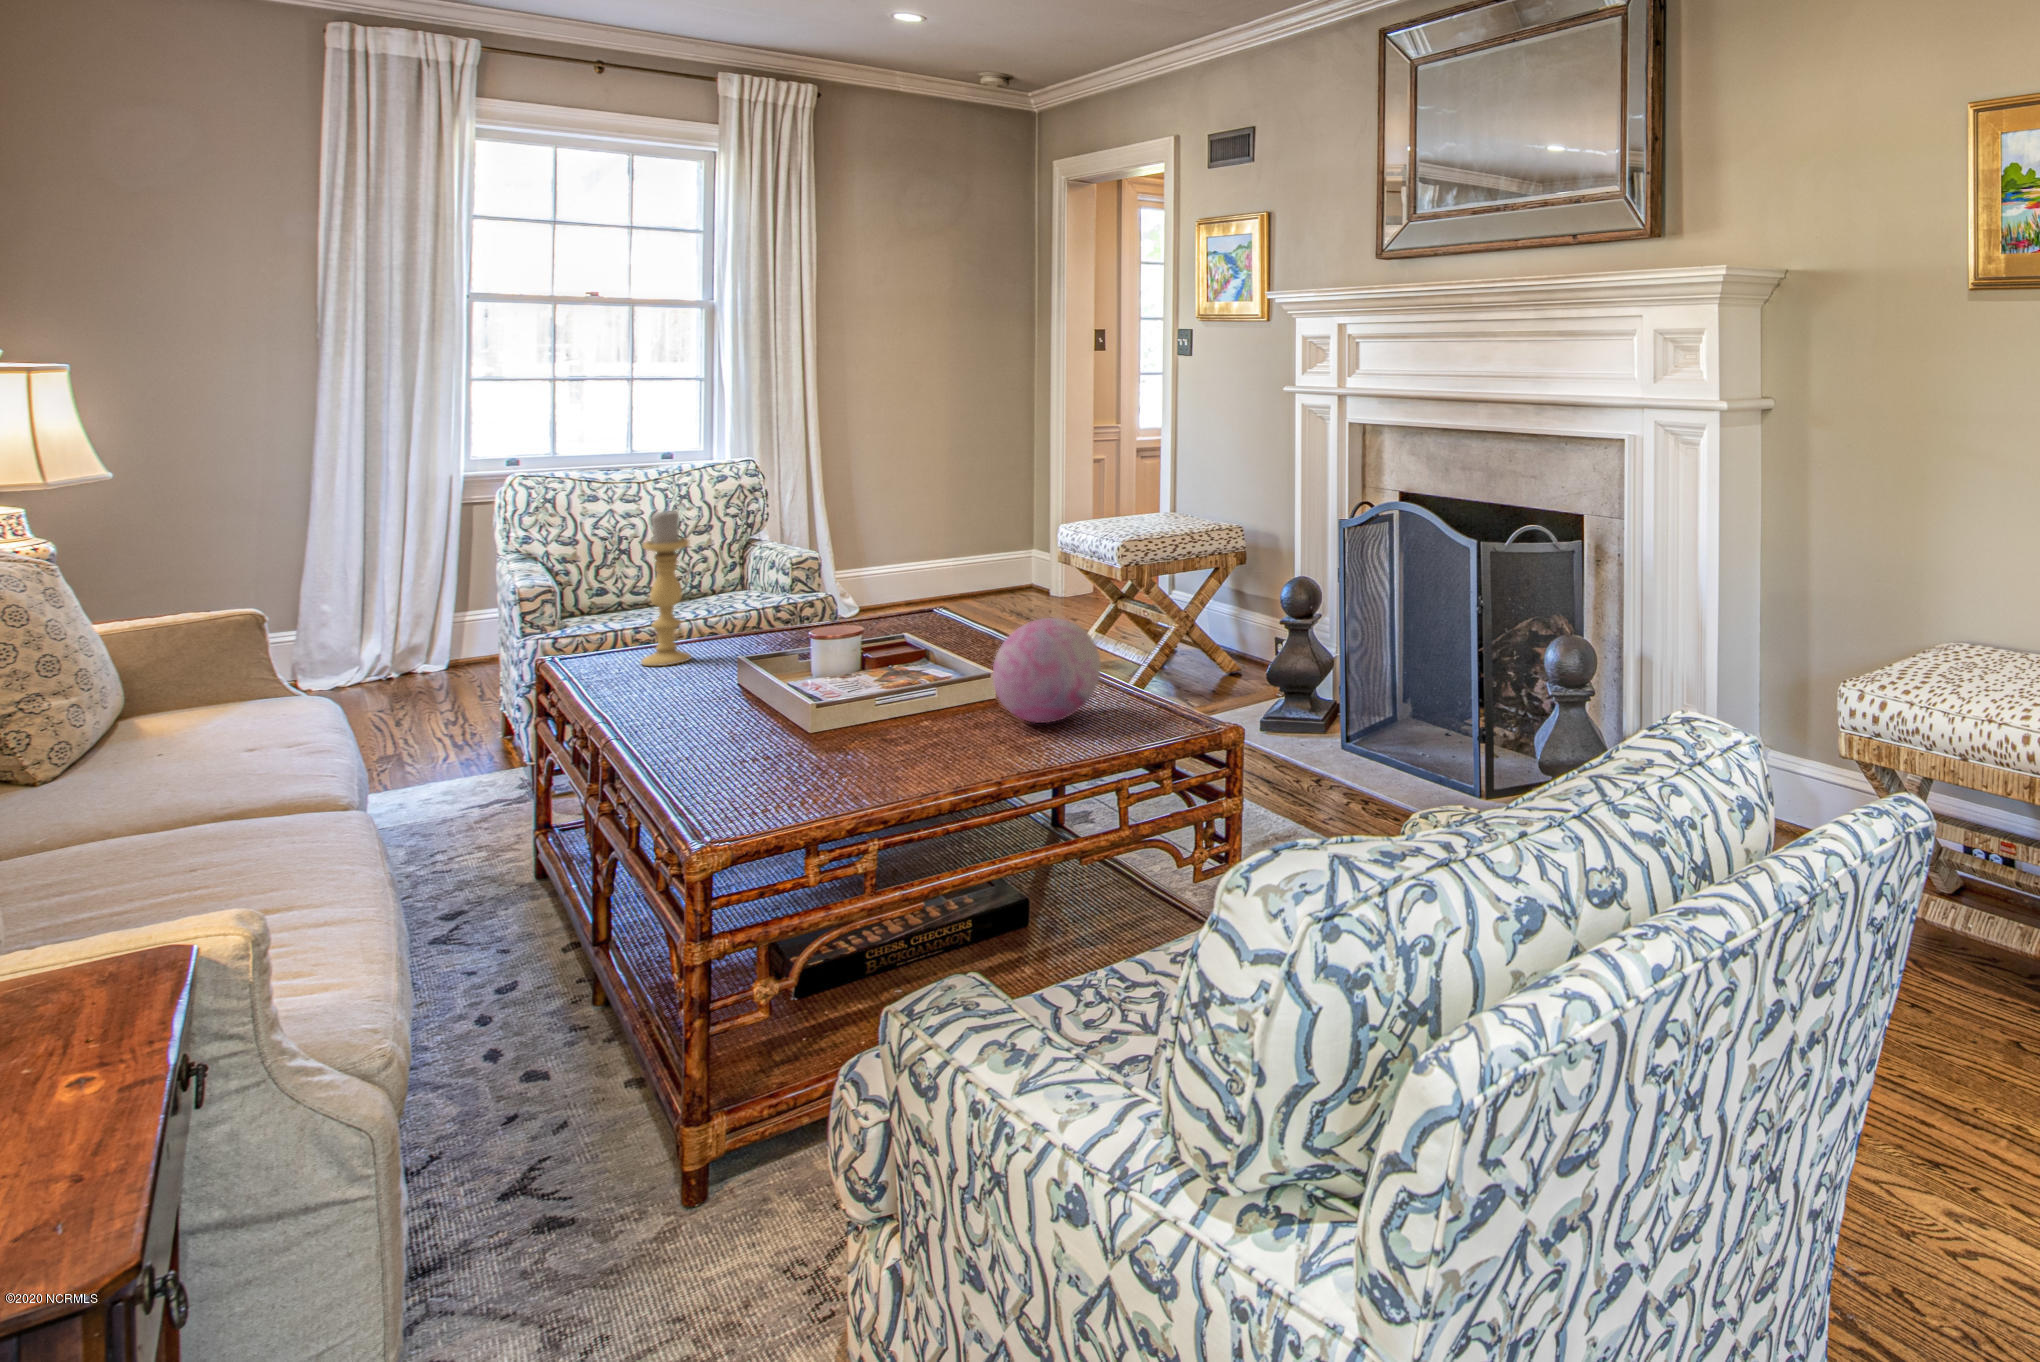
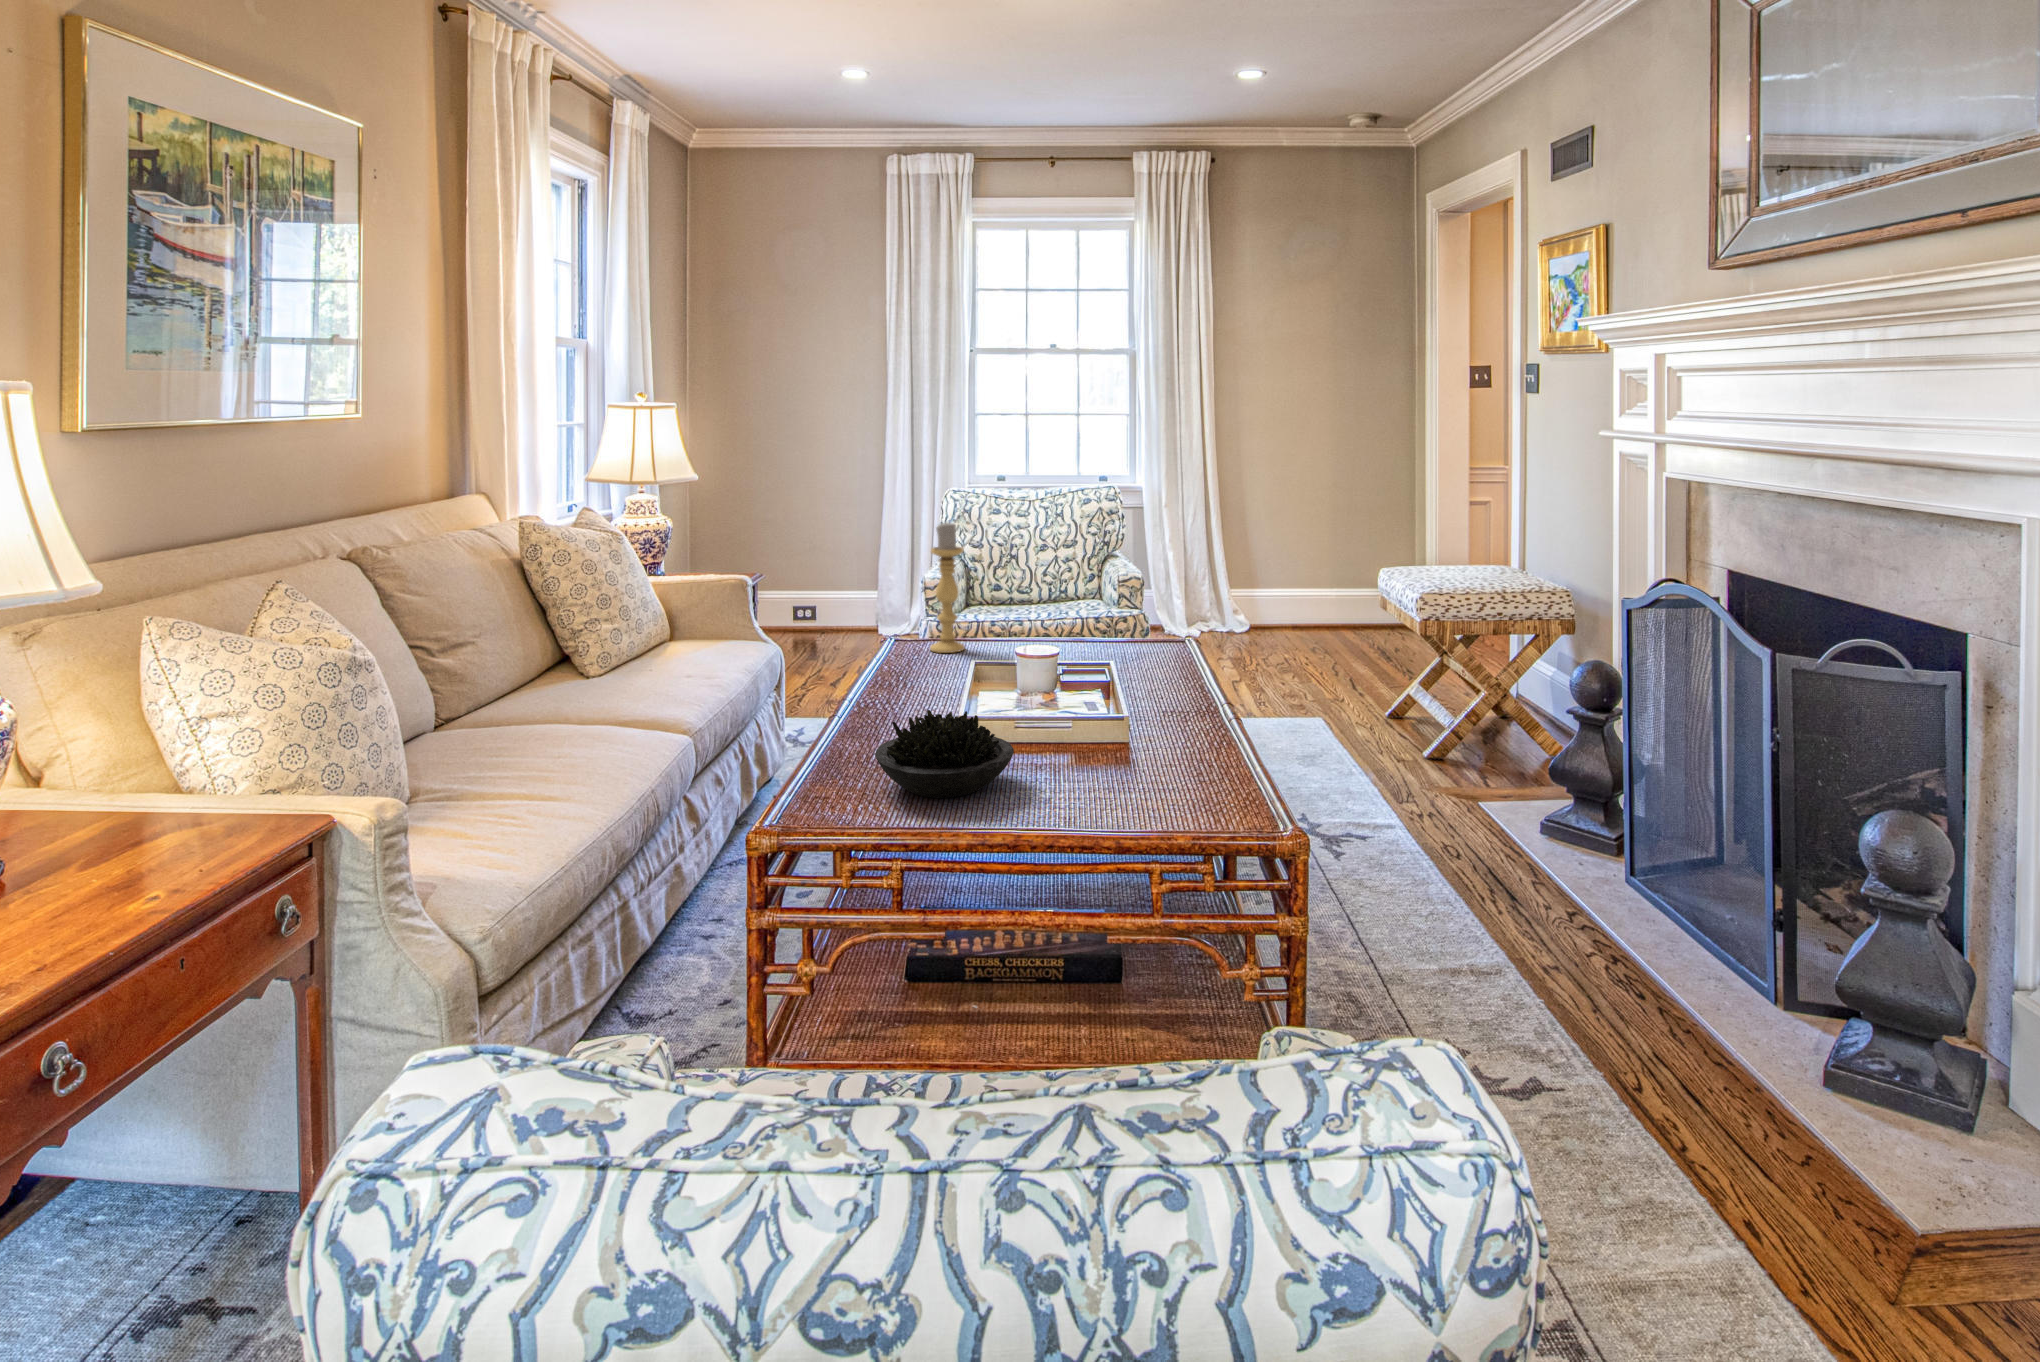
decorative orb: present [993,618,1101,723] -> none [1078,661,1185,772]
succulent plant: none [794,694,956,785] -> present [875,710,1014,798]

